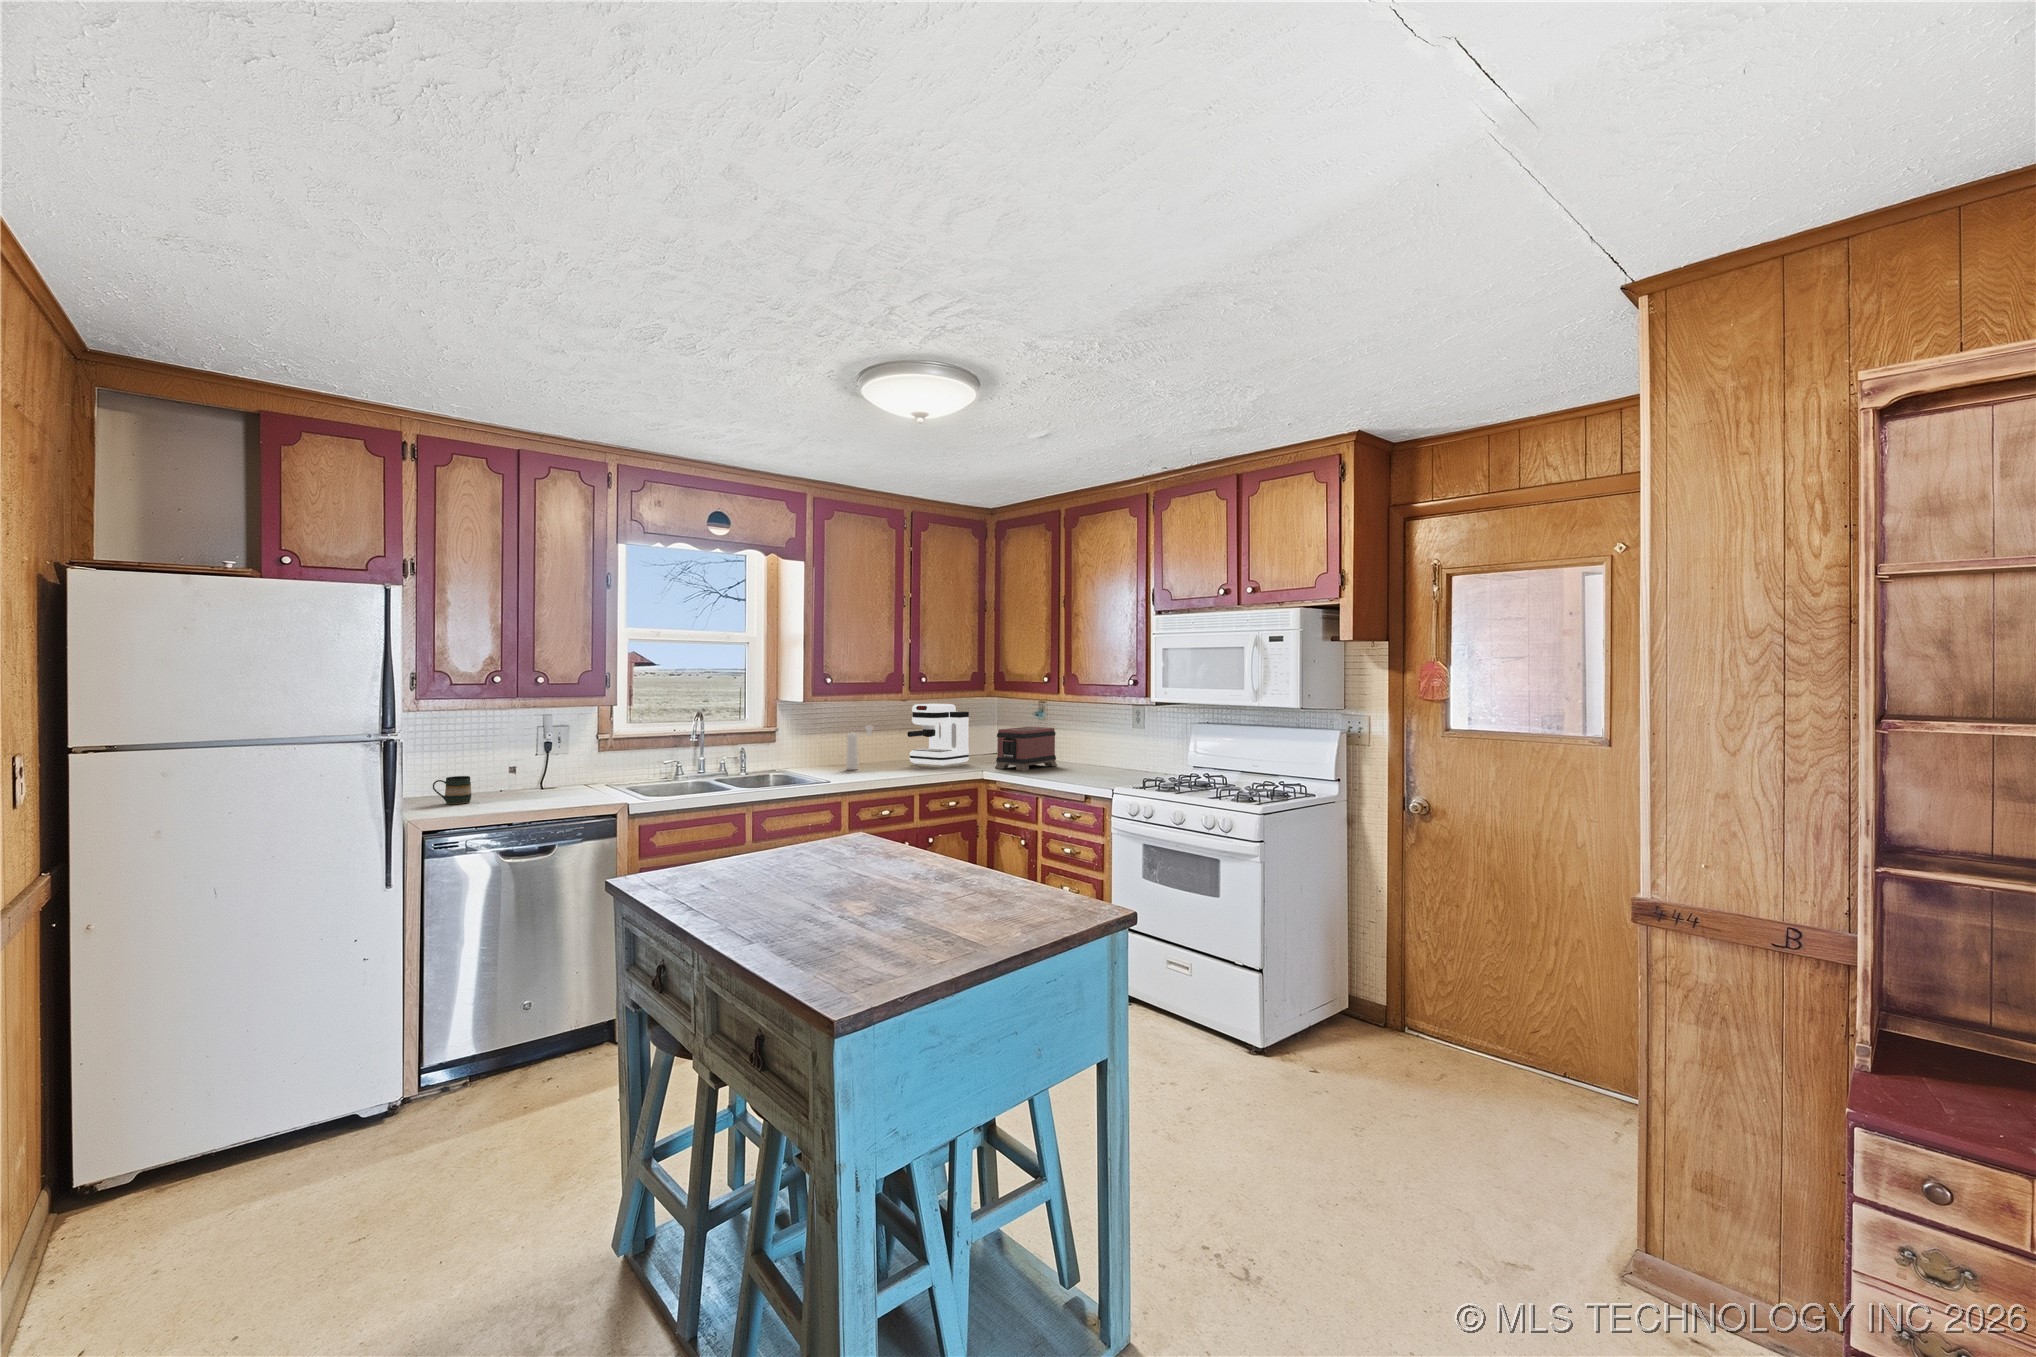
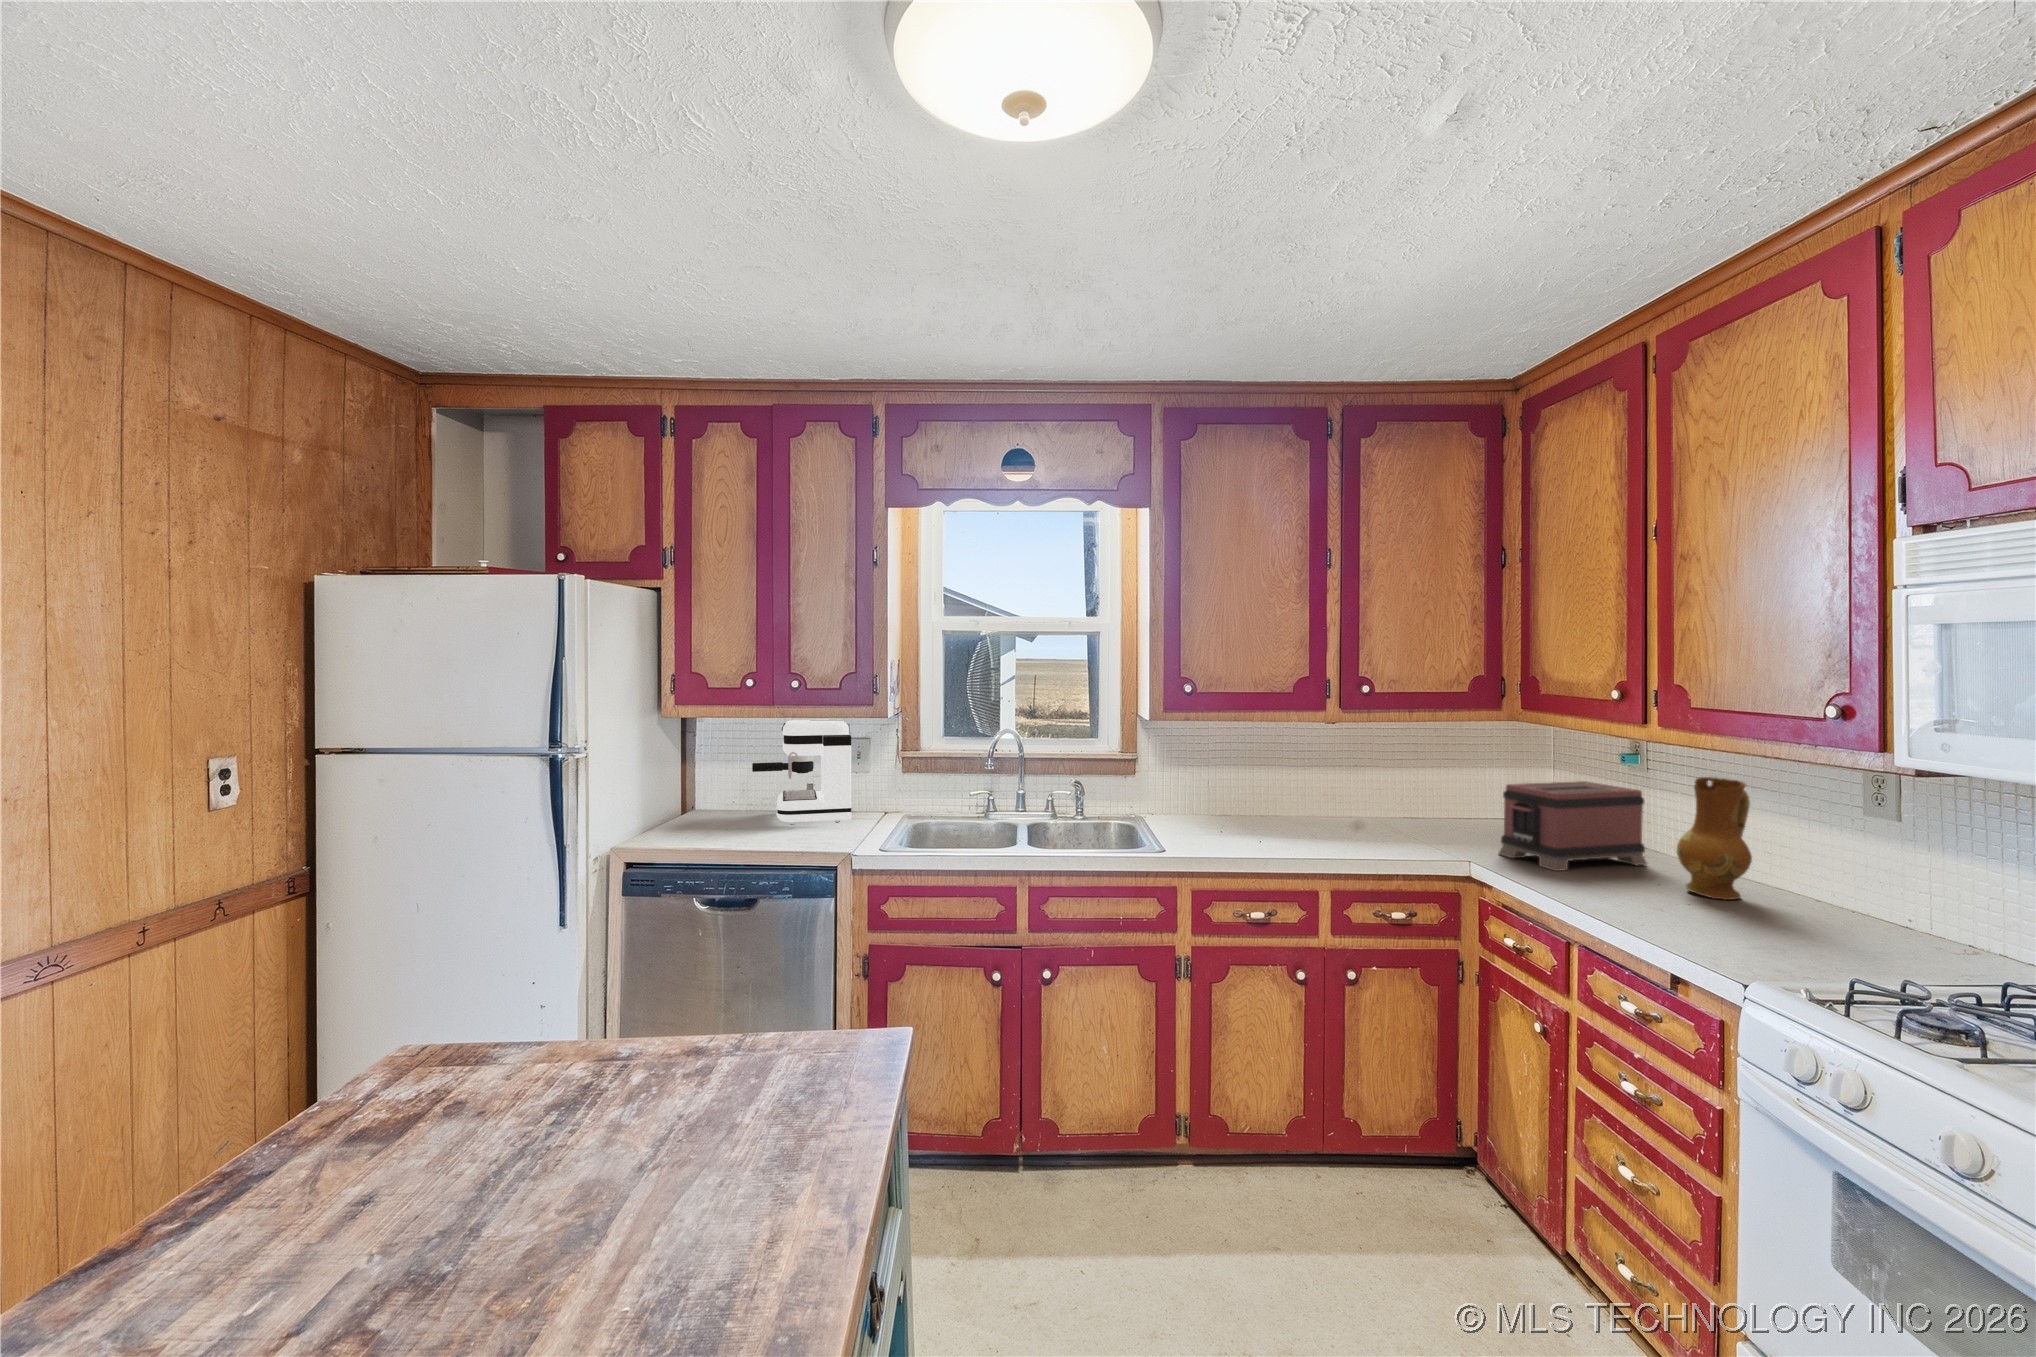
coffee maker: present [907,704,969,766] -> present [752,719,852,824]
ceramic jug: none [1073,716,1100,772] -> present [1677,777,1752,900]
pepper mill: present [847,725,873,770] -> none [1237,758,1285,825]
mug: present [433,776,471,804] -> none [690,796,728,830]

